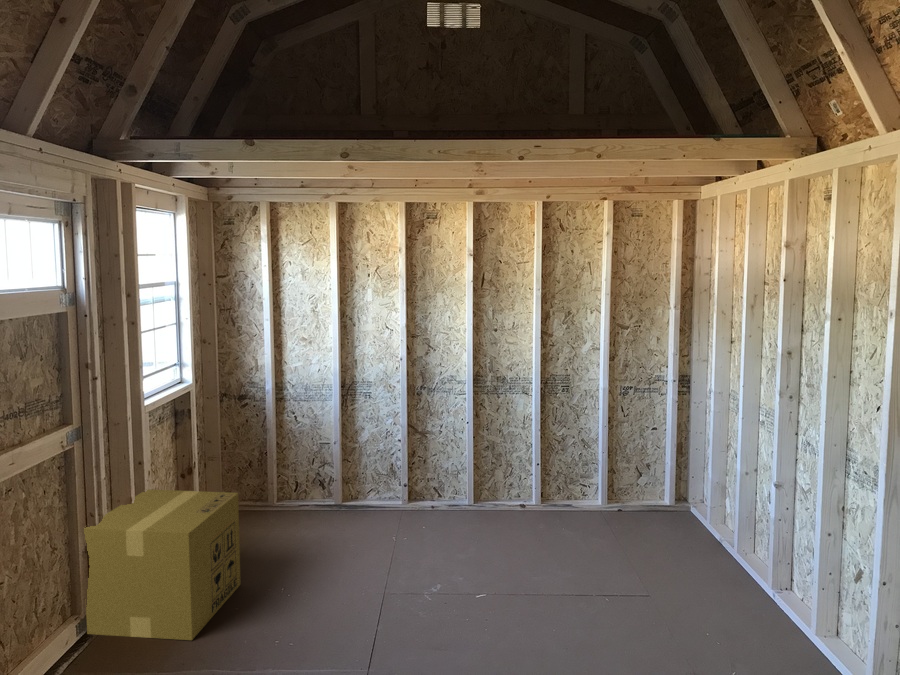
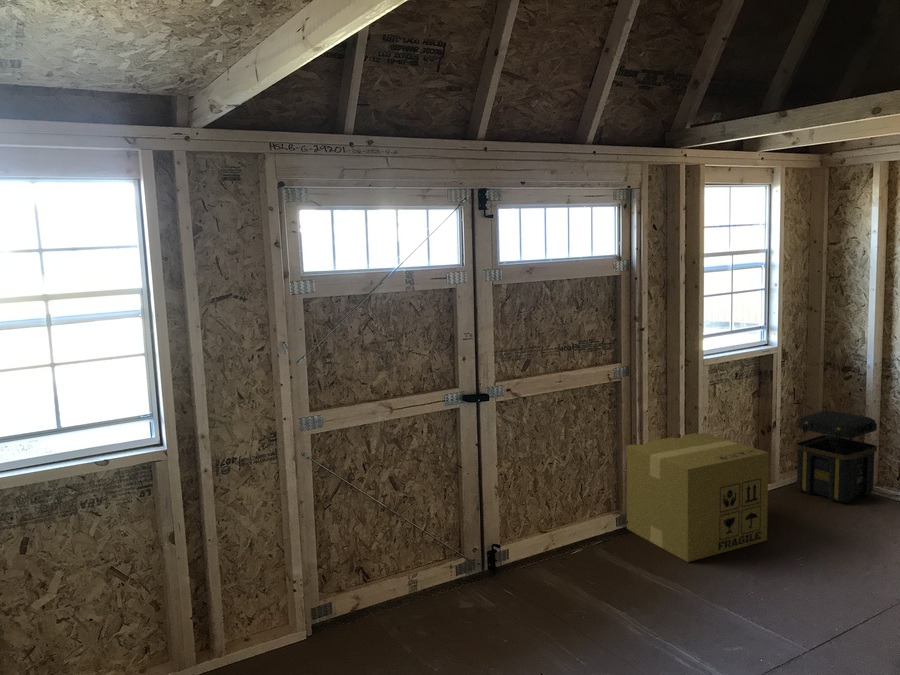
toolbox: none [215,439,279,526] -> present [796,411,877,503]

